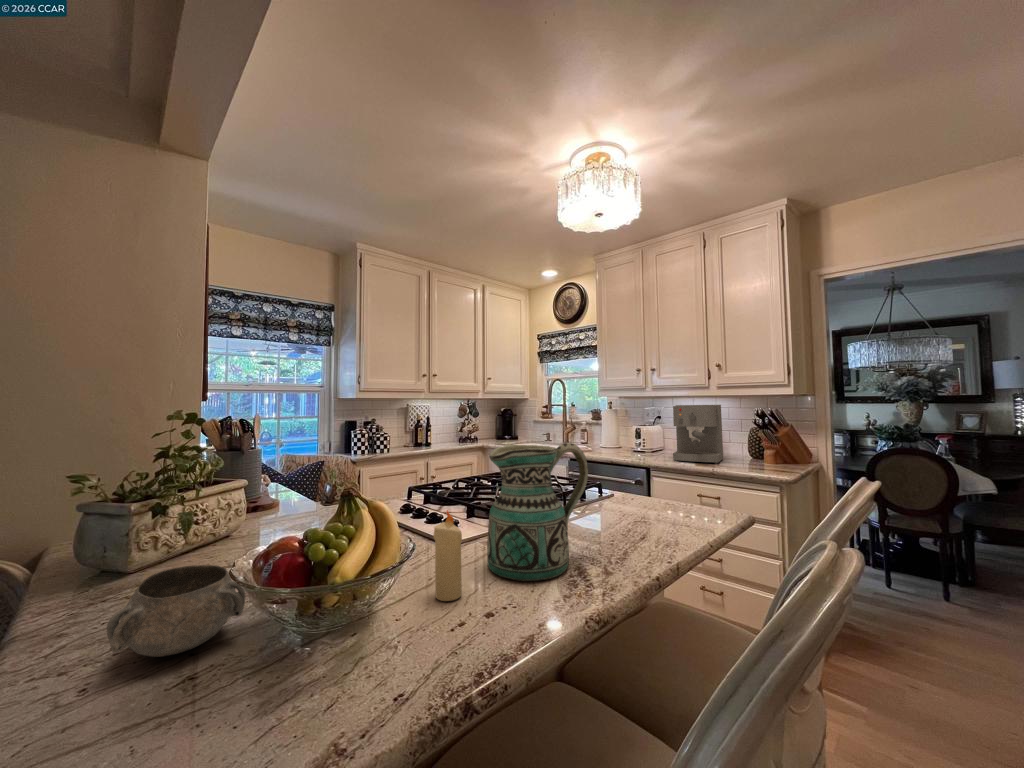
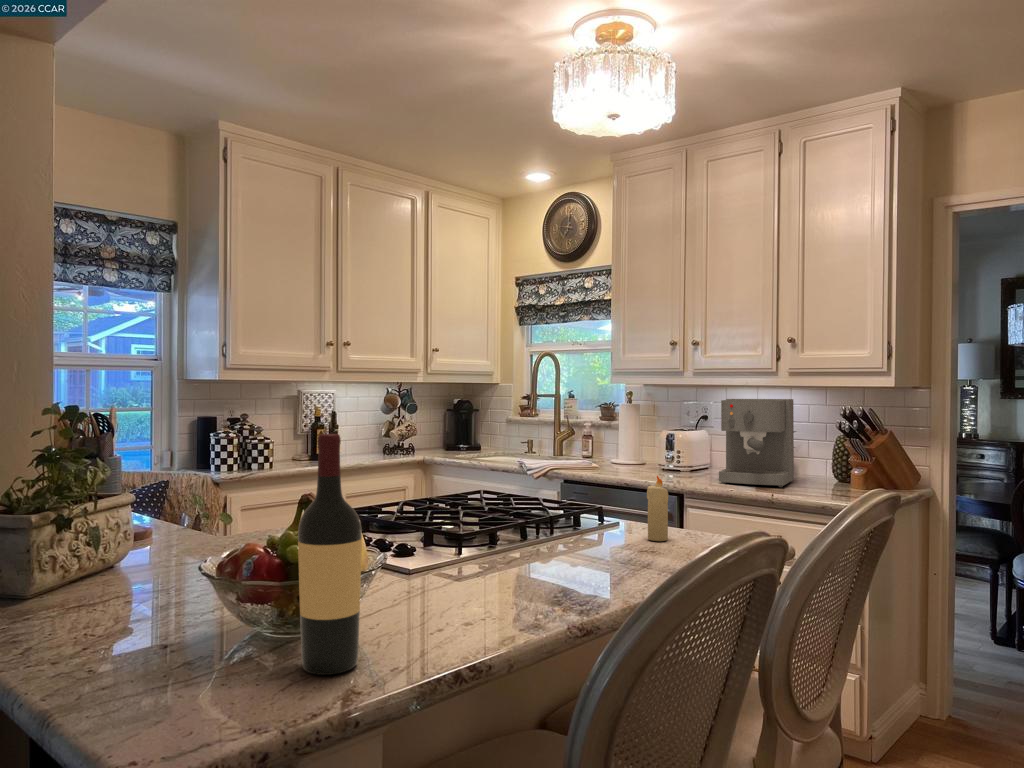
wine bottle: none [307,438,373,690] -> present [298,434,362,675]
ceramic pitcher: present [487,443,588,581] -> none [461,447,583,603]
candle: present [433,511,462,601] -> present [647,476,668,541]
decorative bowl: present [107,565,245,657] -> none [91,574,209,658]

